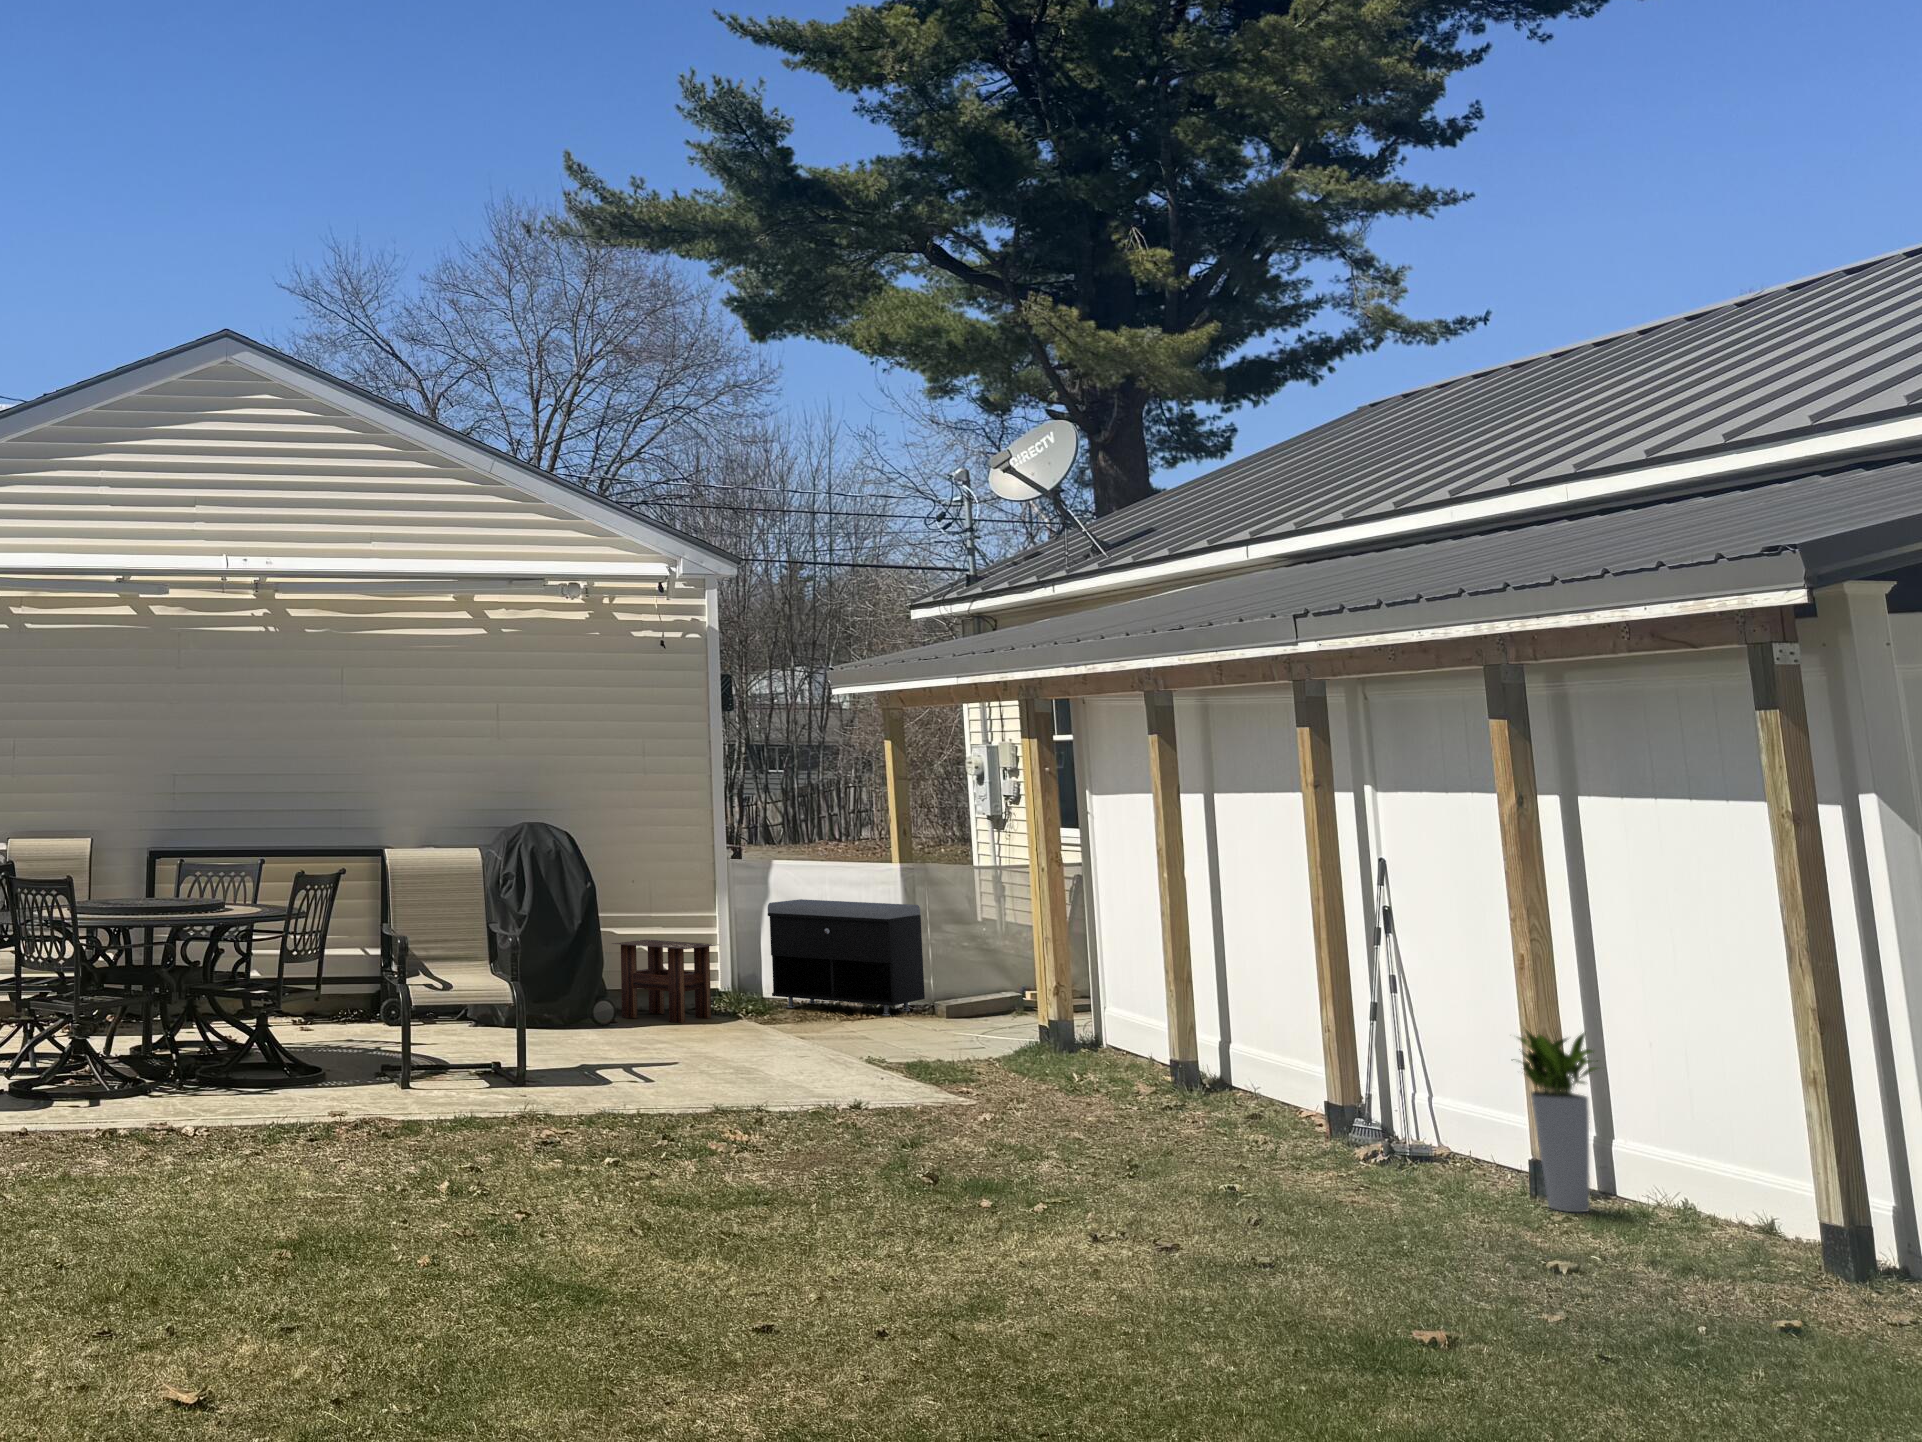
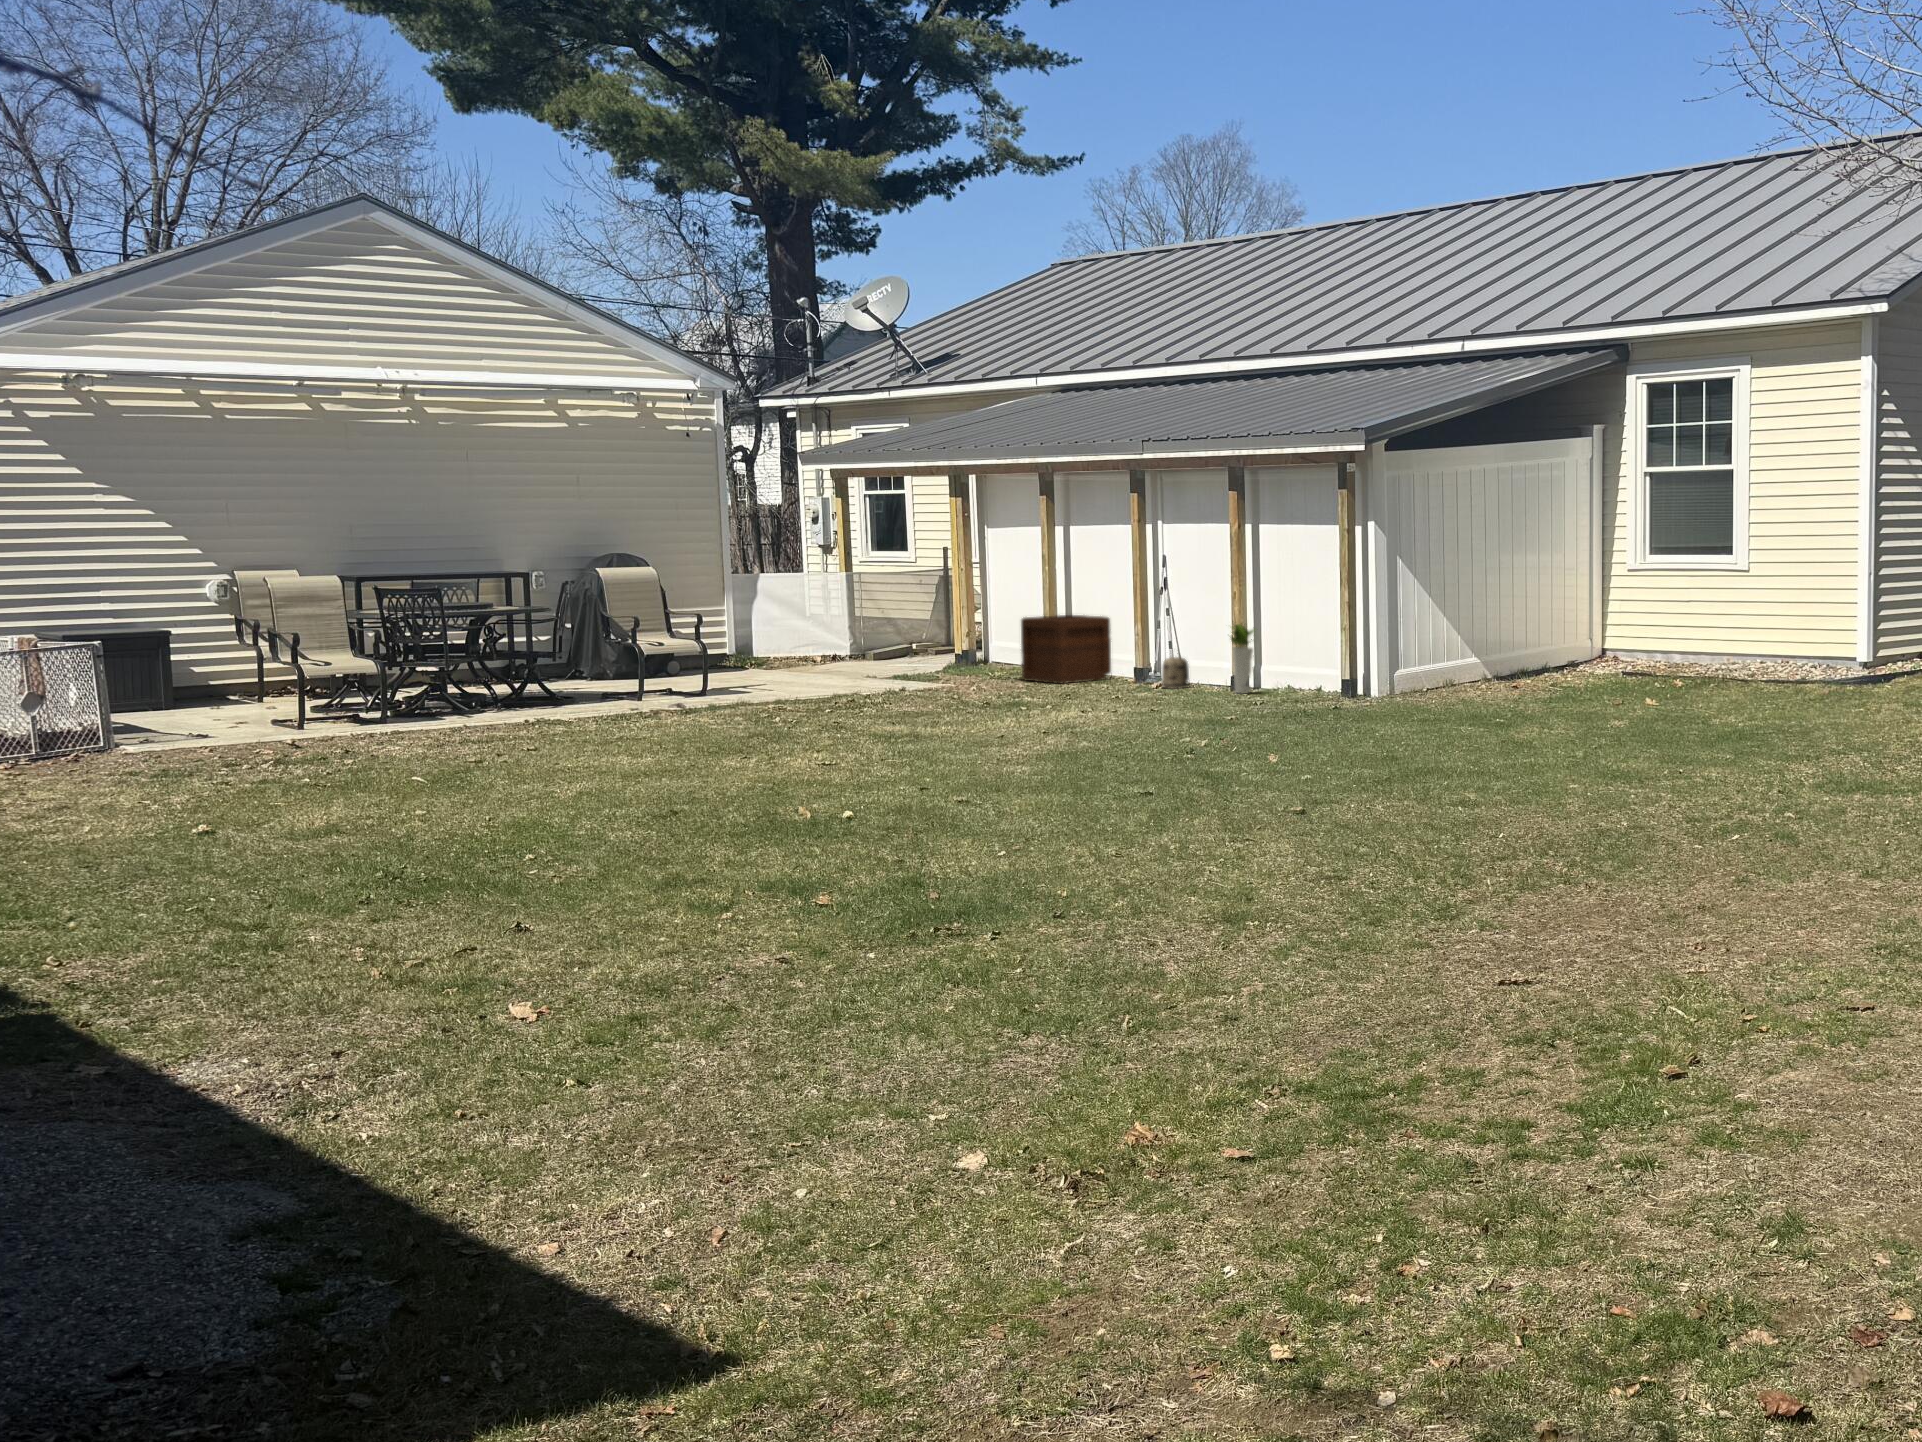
storage bench: present [768,899,925,1016] -> none [758,597,856,665]
side table: present [612,940,718,1023] -> none [667,626,740,675]
wooden crate: none [1108,969,1298,1117] -> present [1021,615,1111,684]
basket: none [1380,1072,1450,1168] -> present [1162,653,1189,689]

